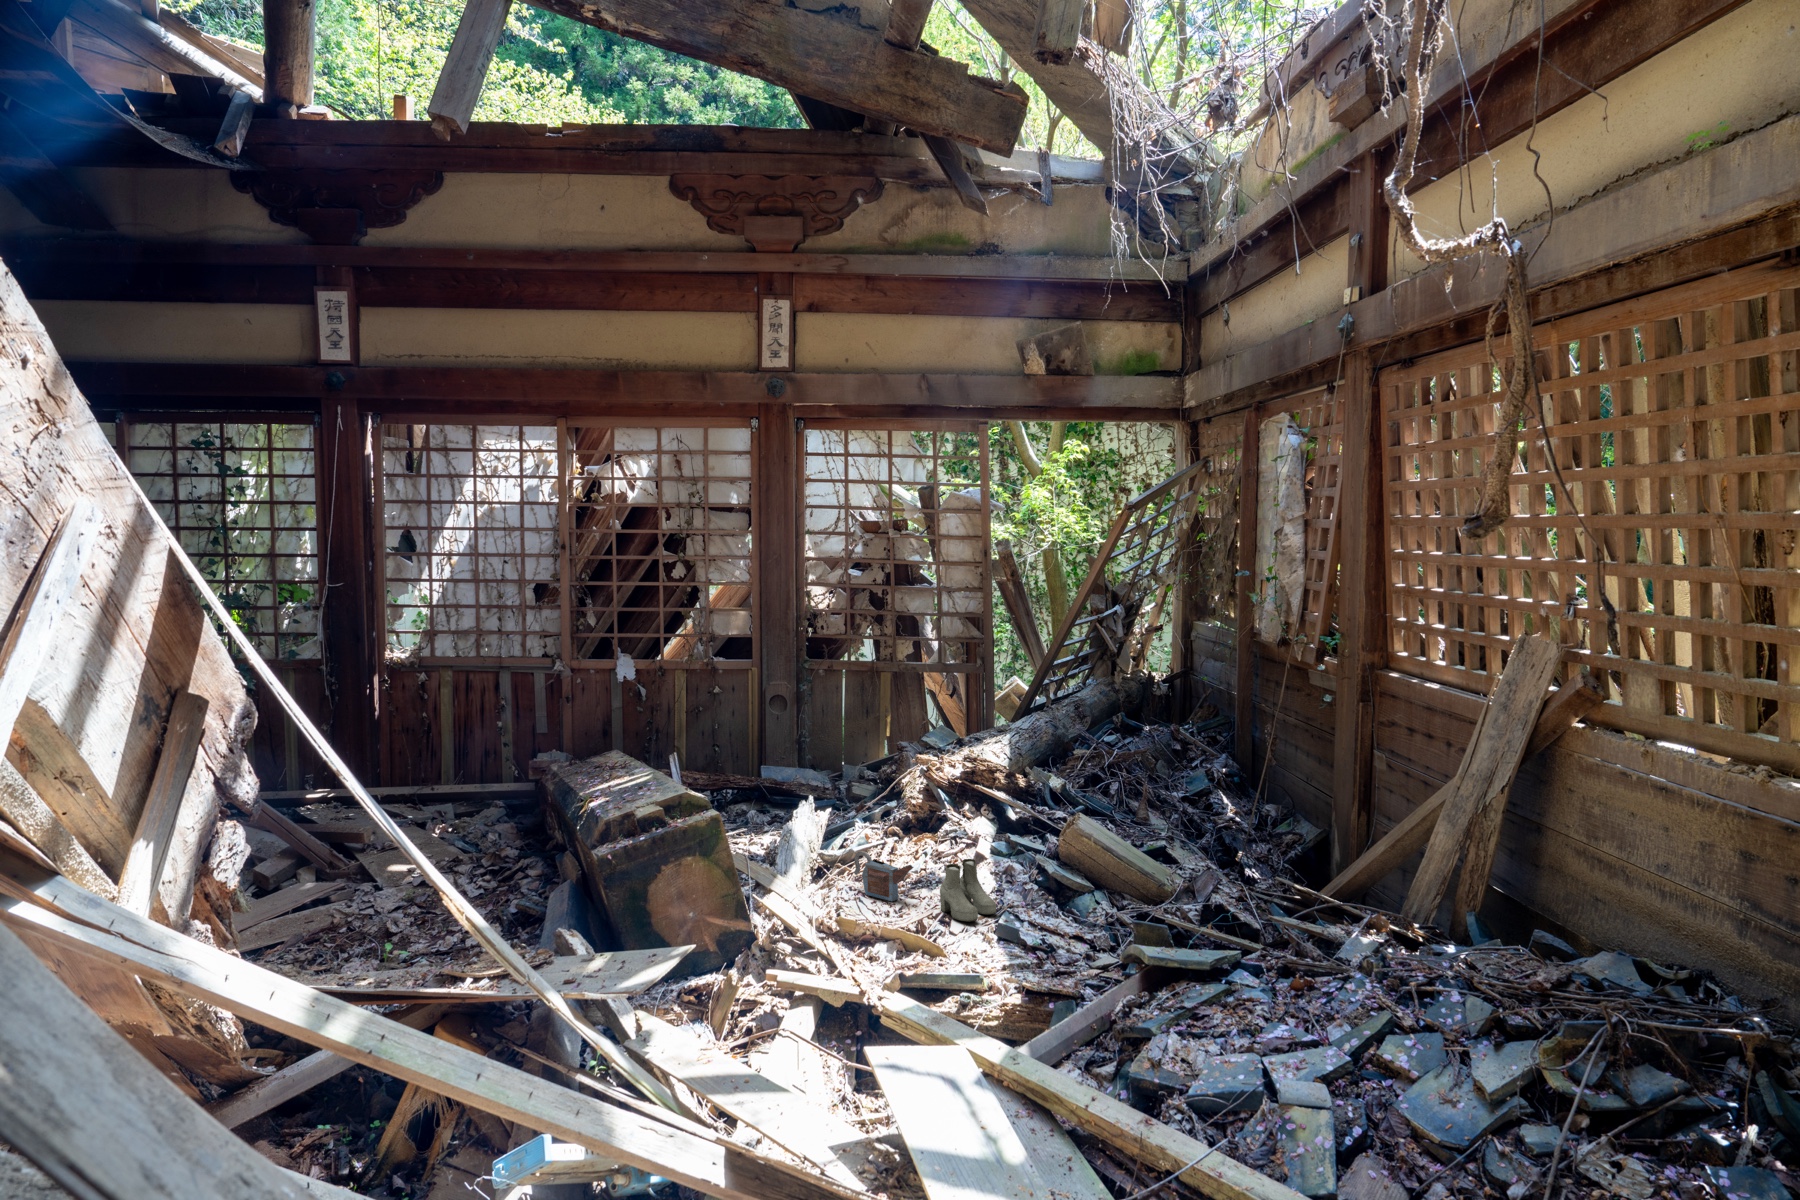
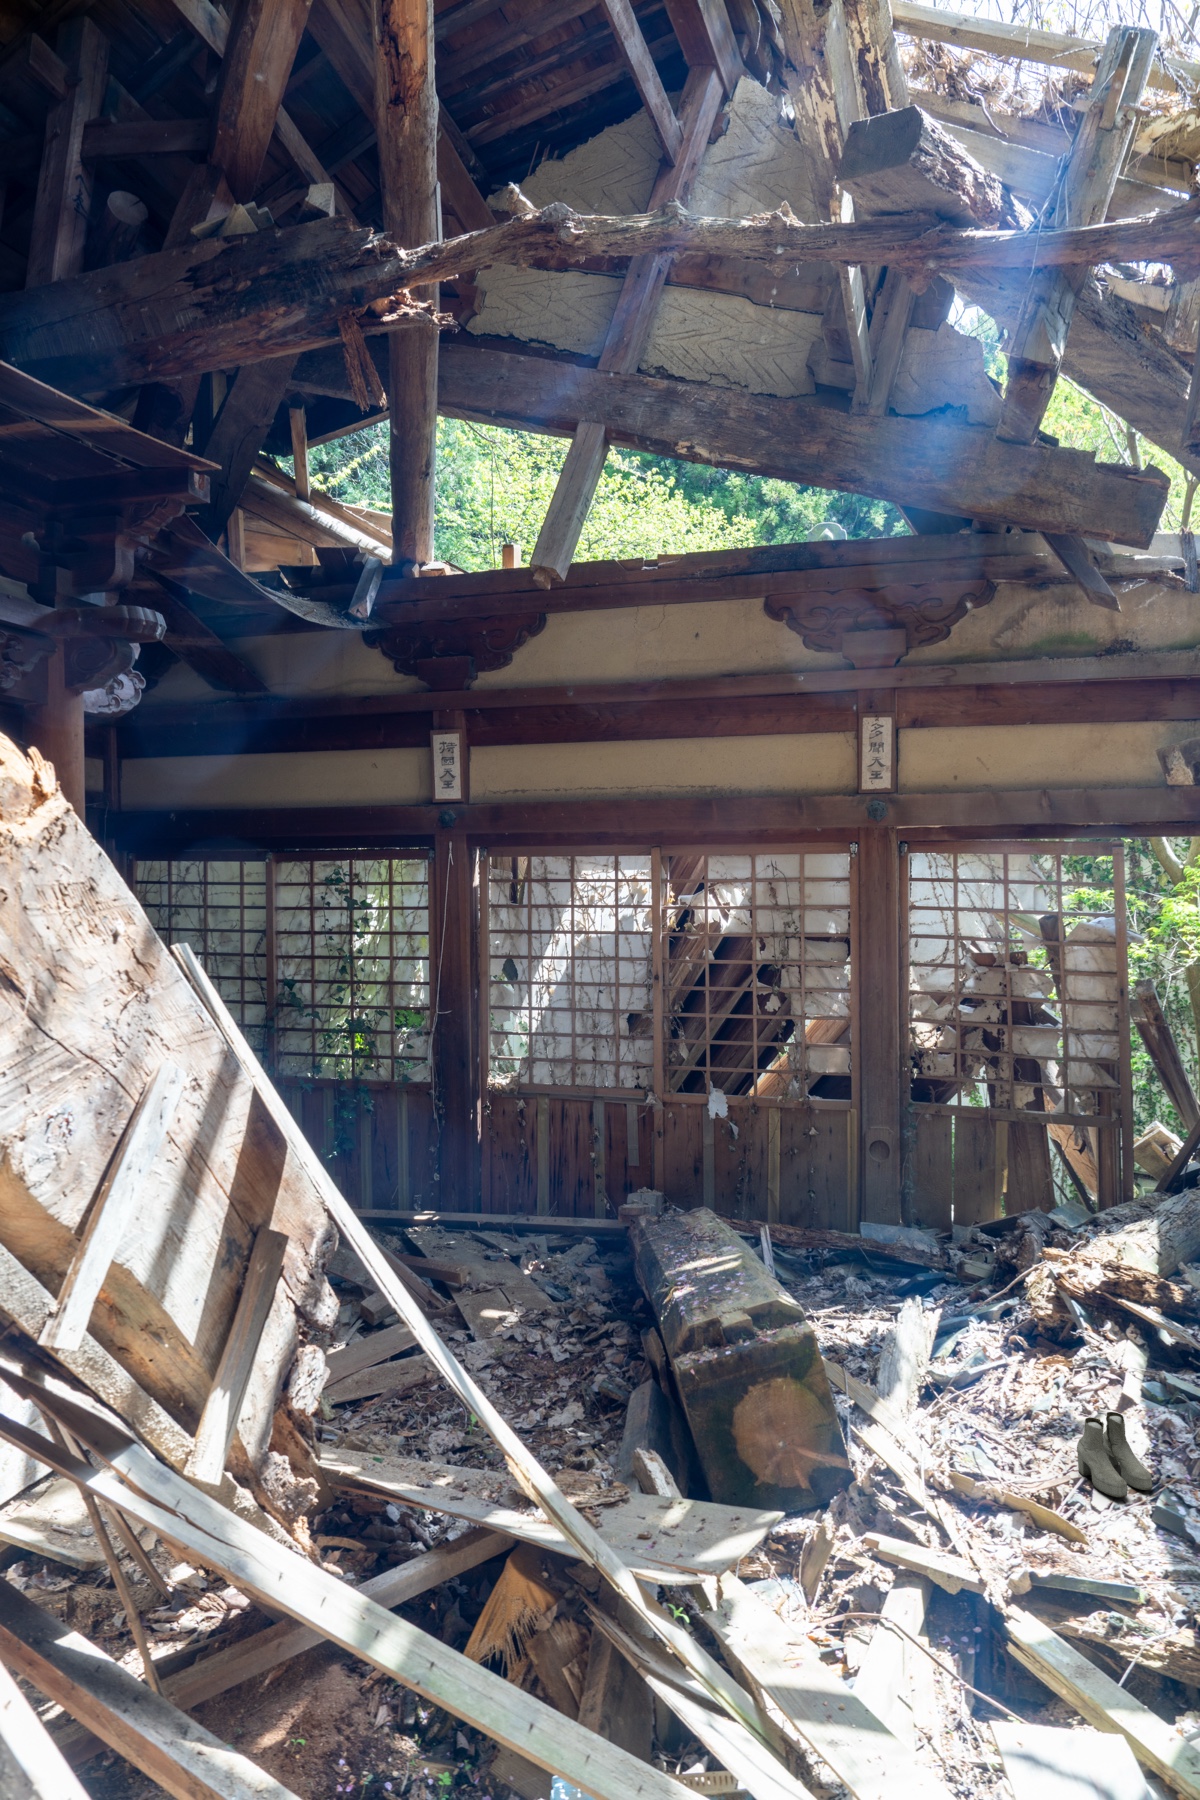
watering can: present [854,851,913,901] -> none [969,1379,1043,1449]

